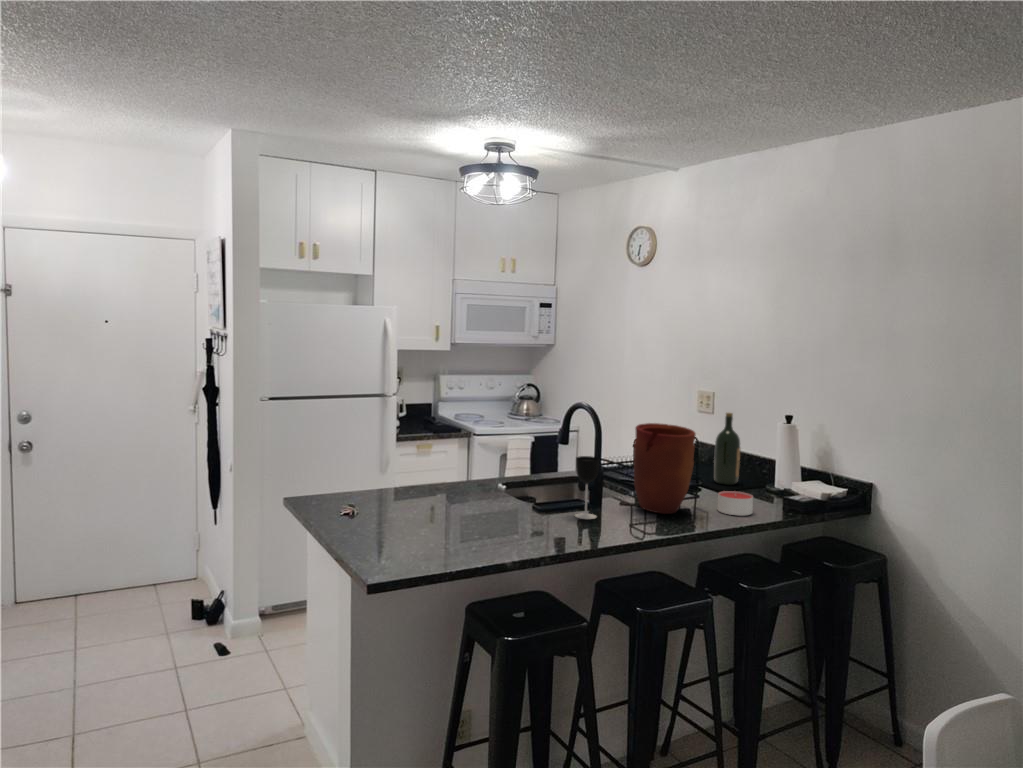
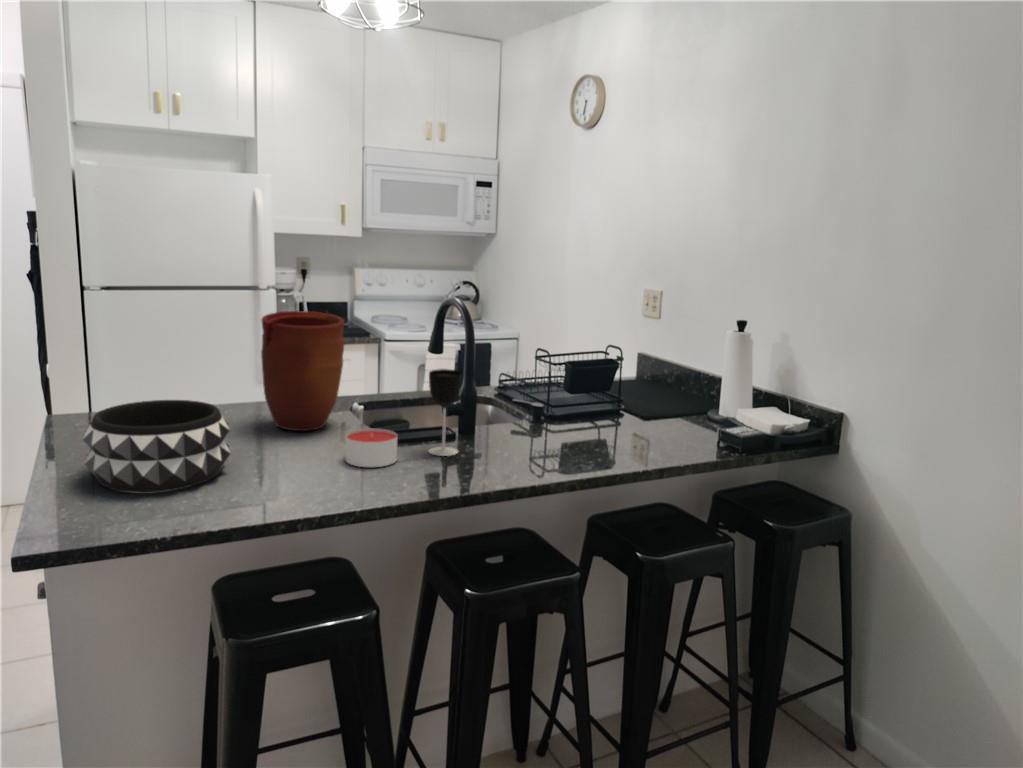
wine bottle: present [714,413,740,485] -> none [647,315,682,409]
vase: present [634,423,696,514] -> present [261,311,344,431]
decorative bowl: none [356,481,451,544] -> present [83,400,230,492]
candle: present [718,491,753,516] -> present [346,428,397,467]

